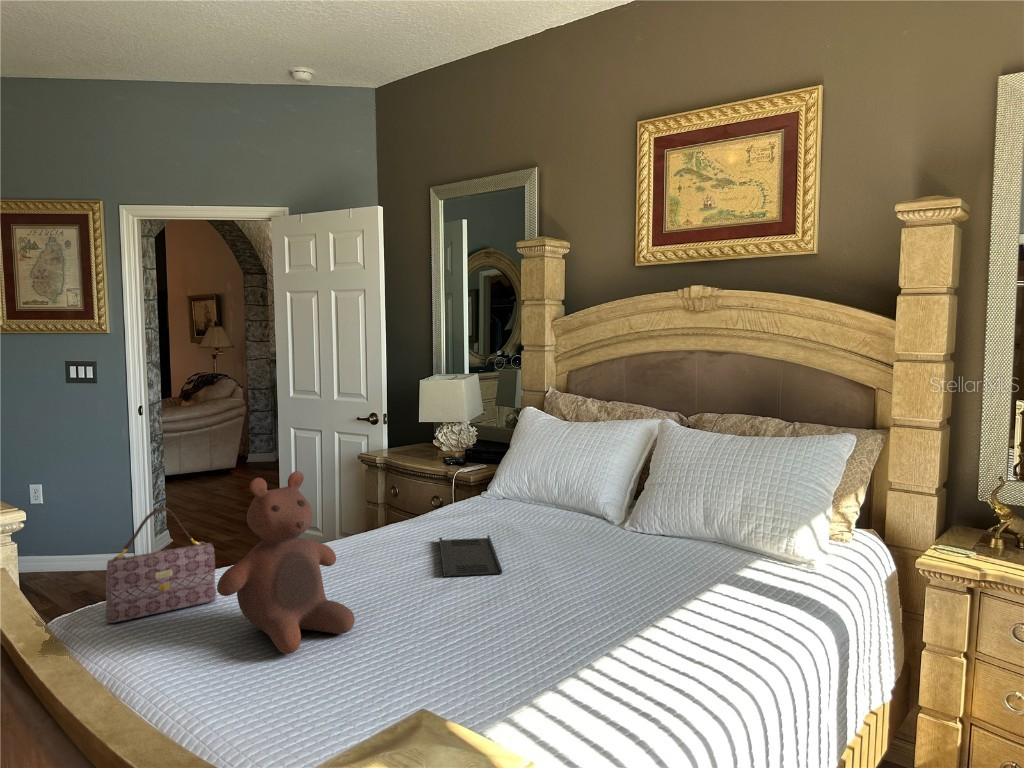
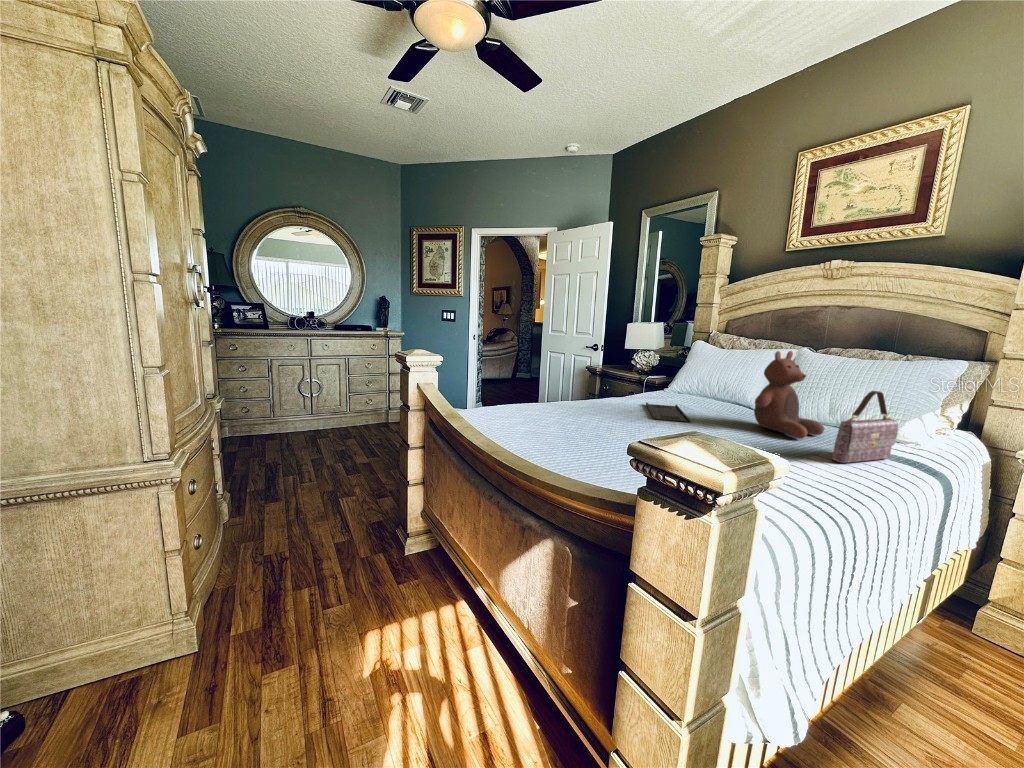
stuffed bear: present [217,471,355,654] -> present [754,351,824,439]
handbag: present [106,508,217,623] -> present [832,391,898,463]

